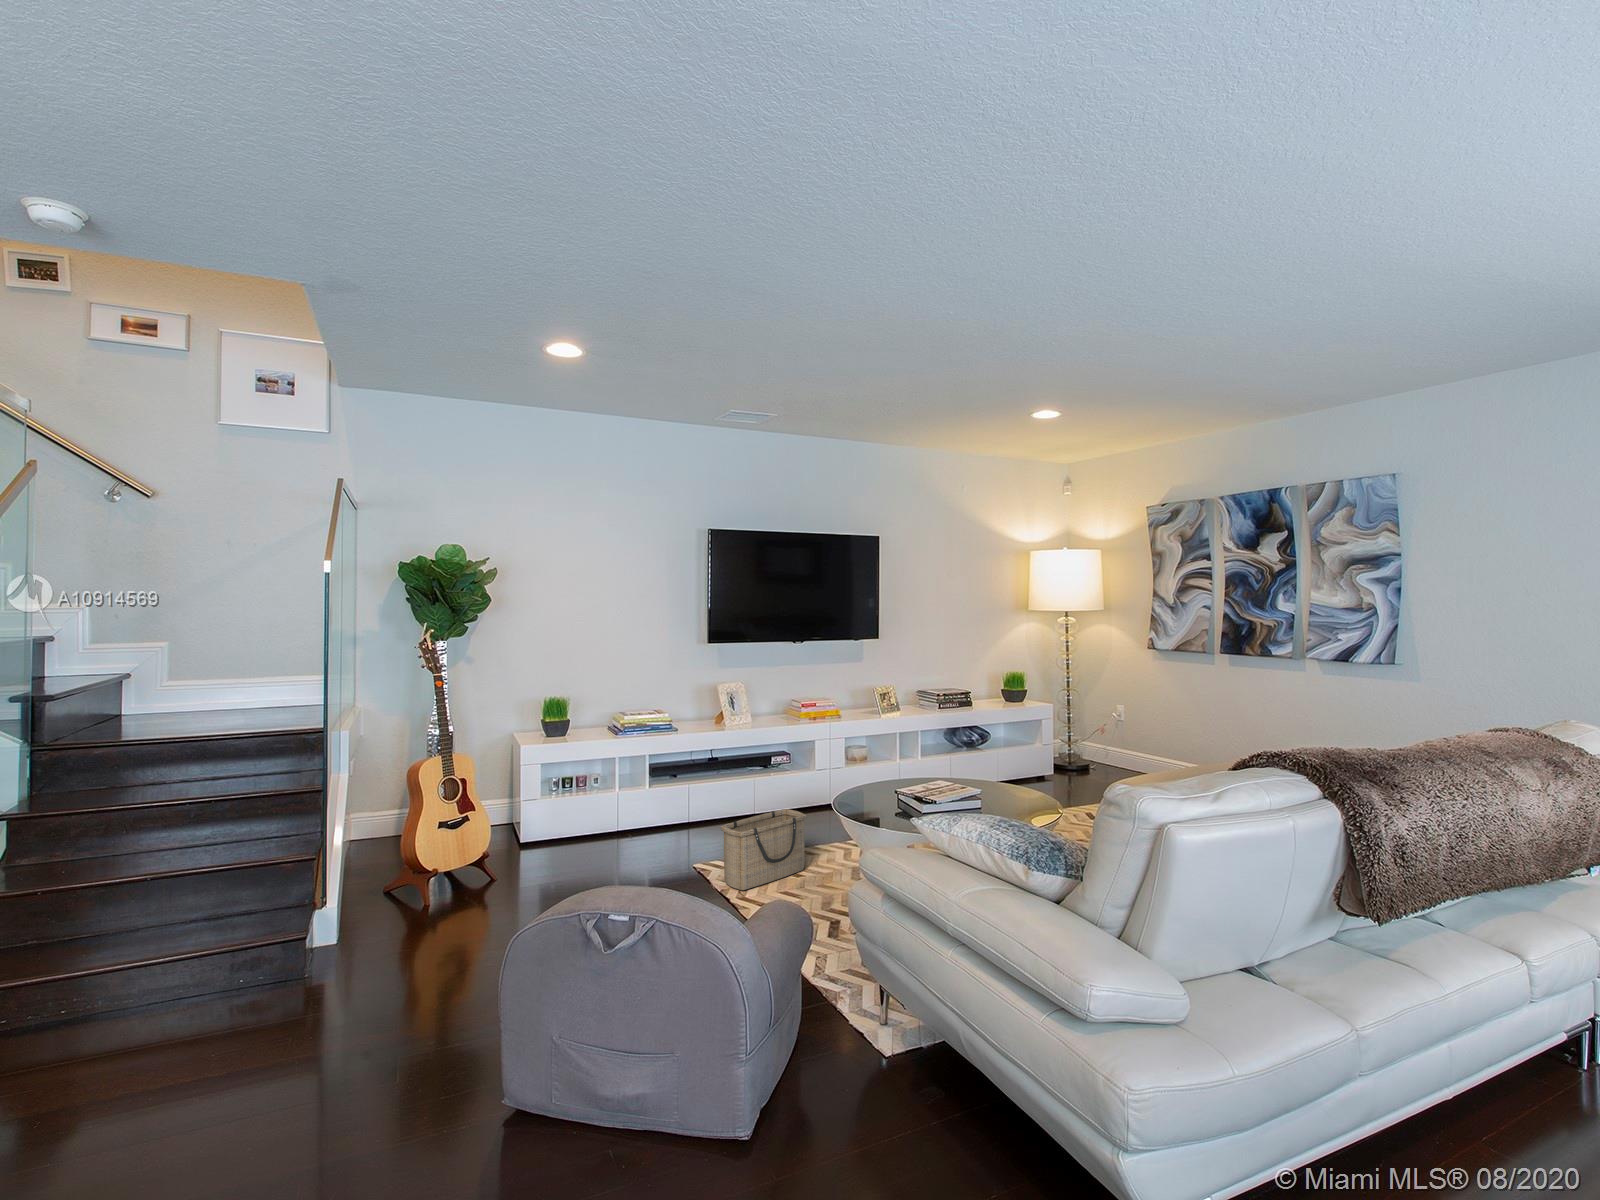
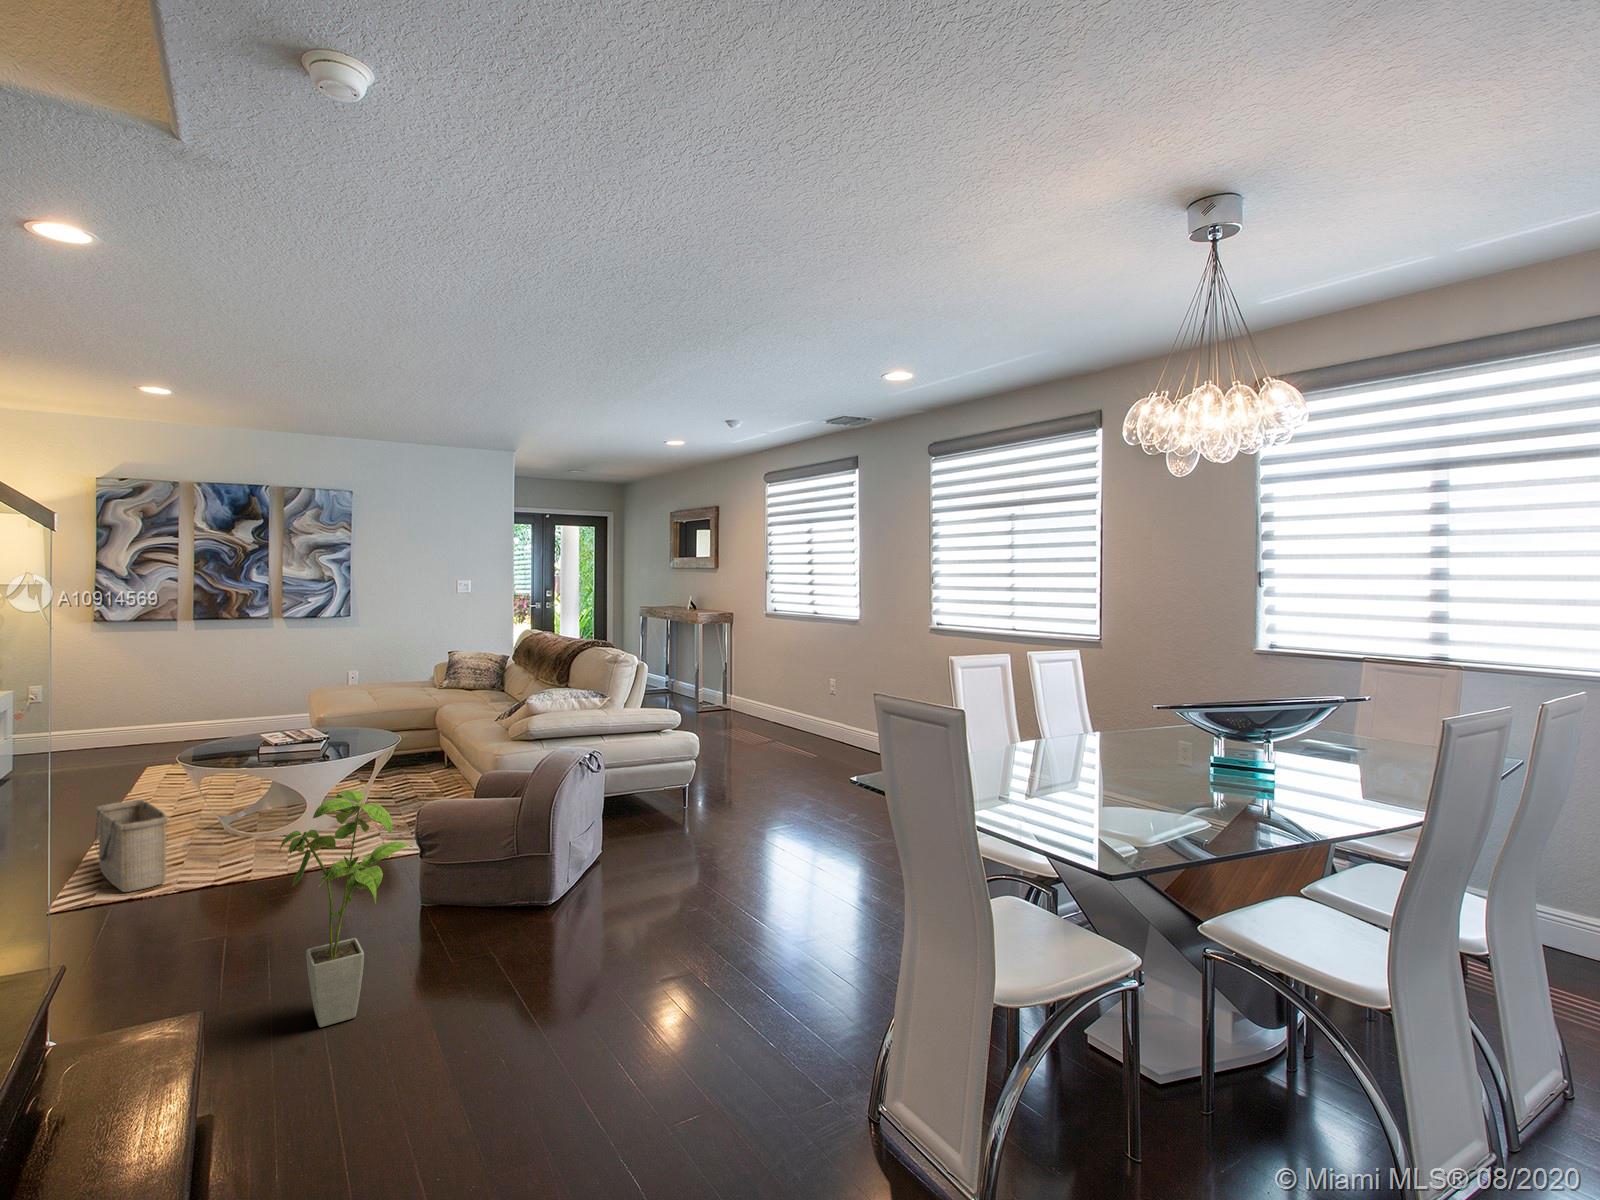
house plant: none [283,829,405,1039] -> present [279,790,412,1027]

